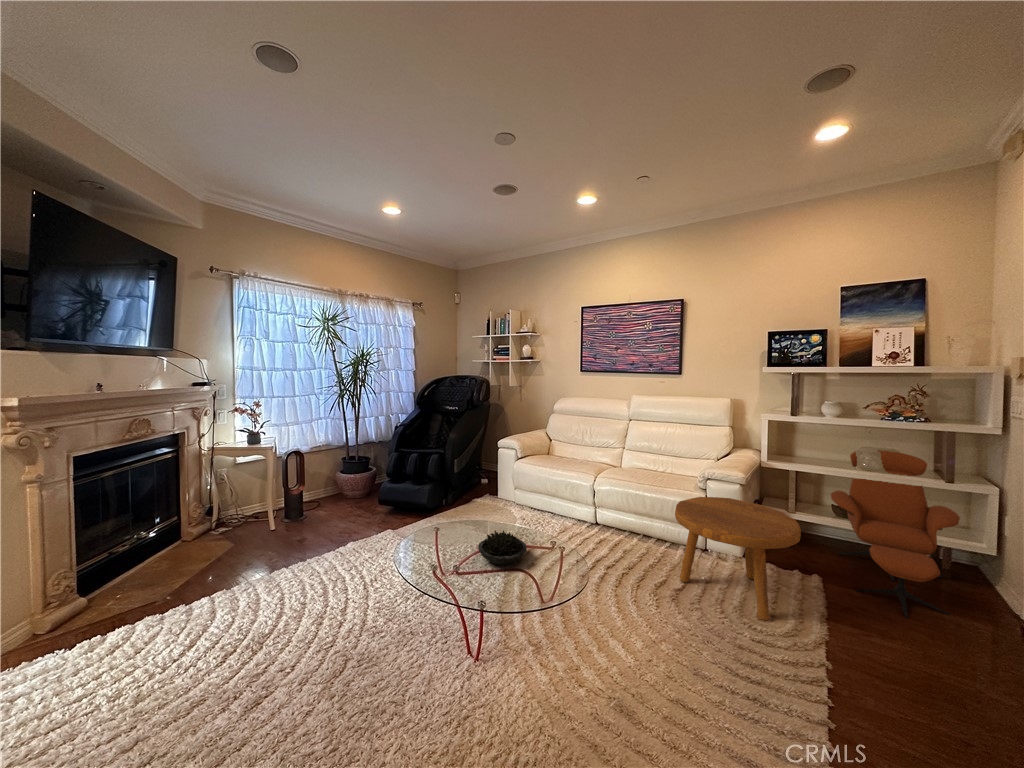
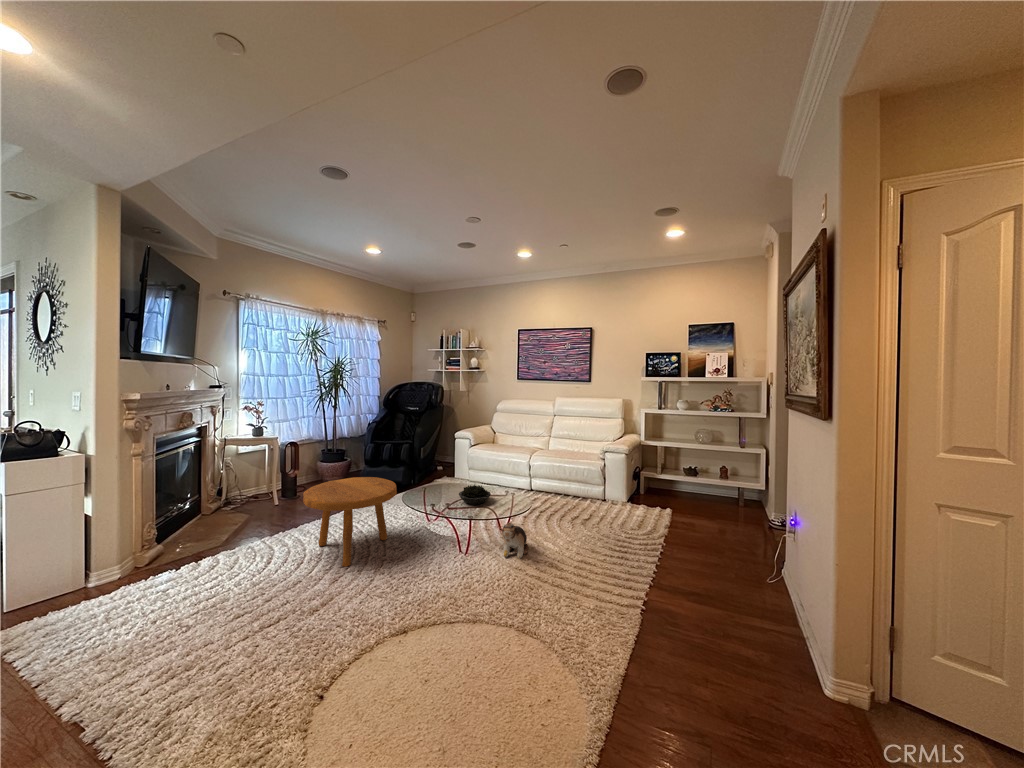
lounge chair: present [831,450,960,619] -> none [680,431,745,524]
footstool: present [675,497,801,621] -> present [303,477,397,567]
plush toy: none [529,615,583,679] -> present [500,523,529,558]

